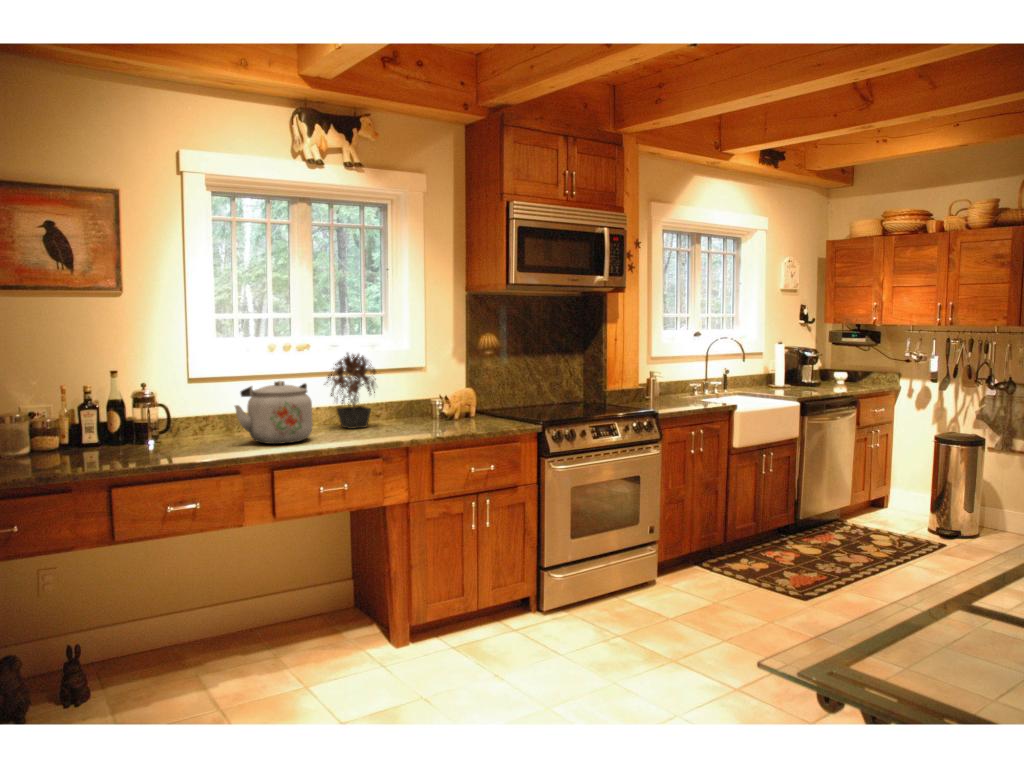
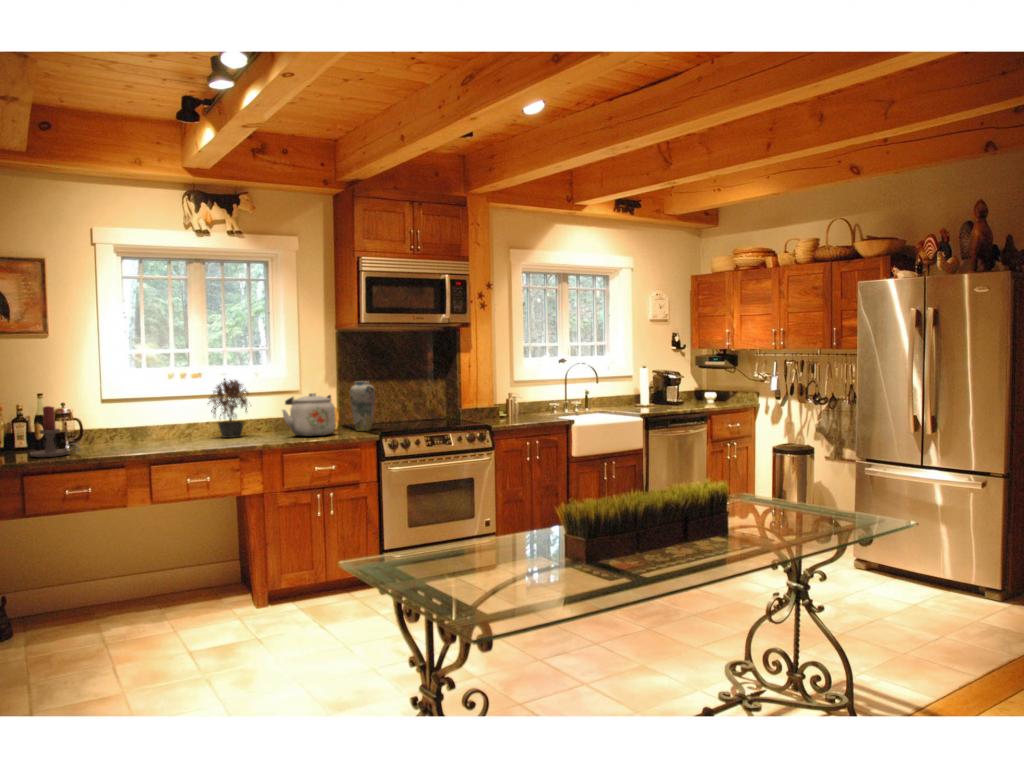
vase: none [498,358,529,420] -> present [350,381,375,431]
kettle: present [235,381,313,444] -> present [283,393,336,436]
candle holder: none [109,390,178,462] -> present [30,406,80,457]

